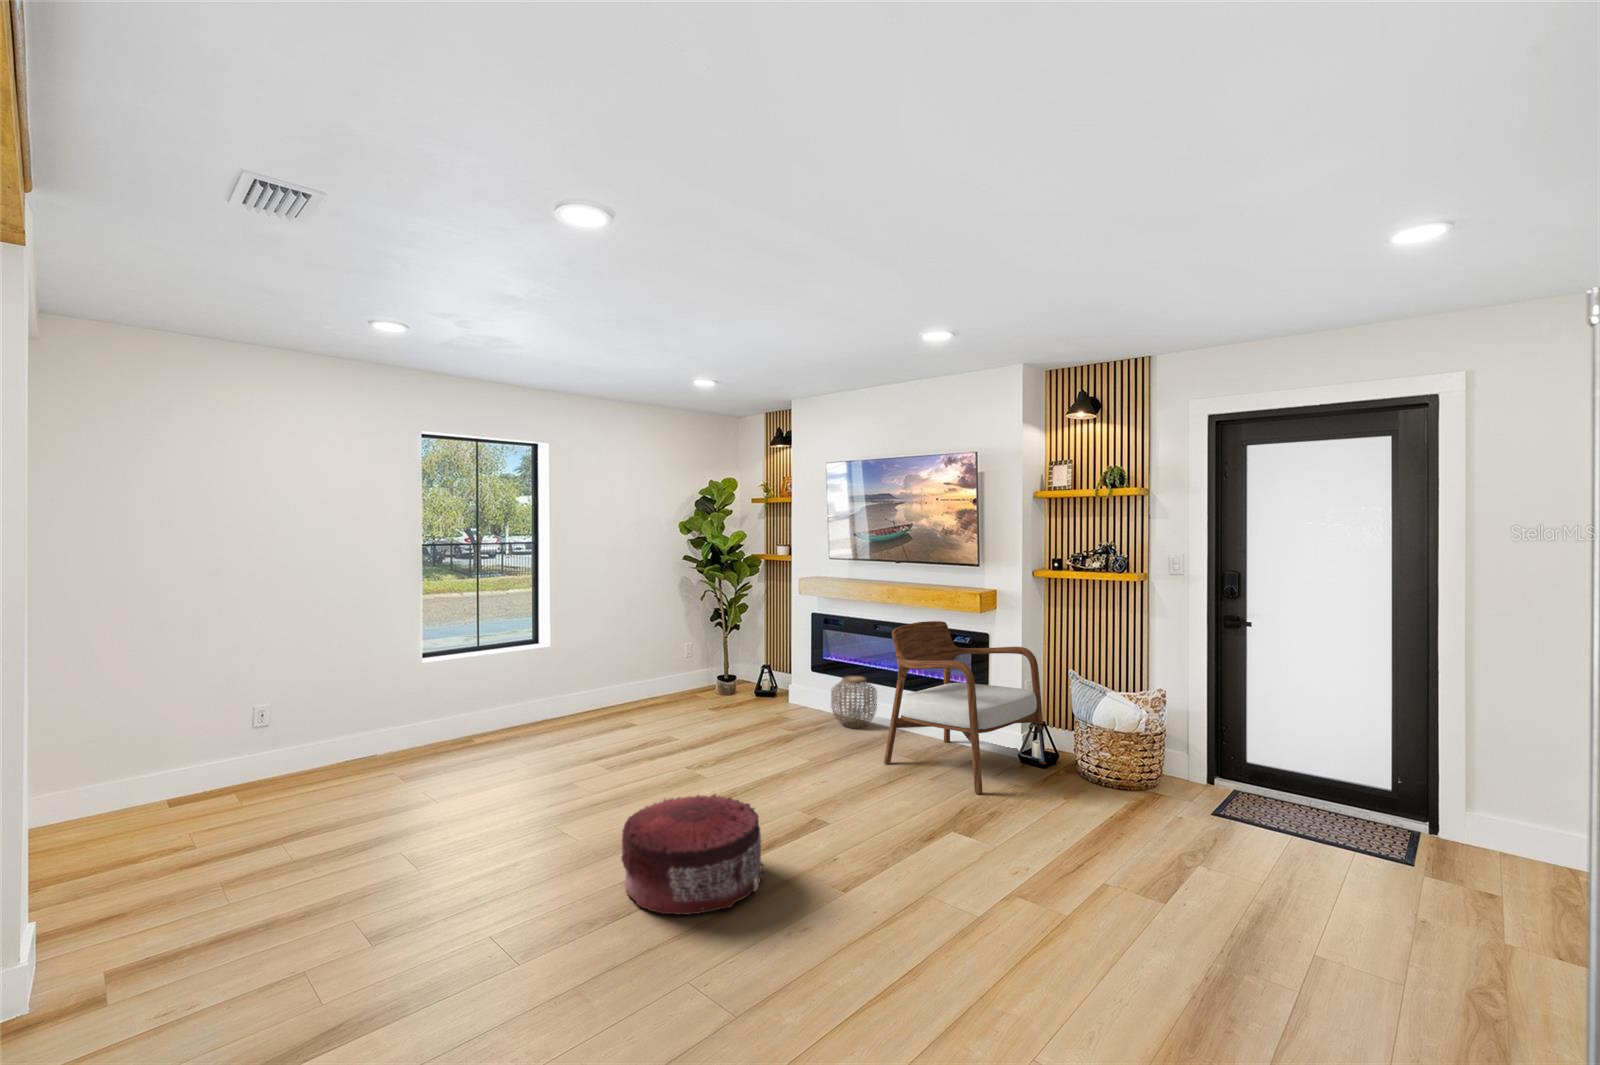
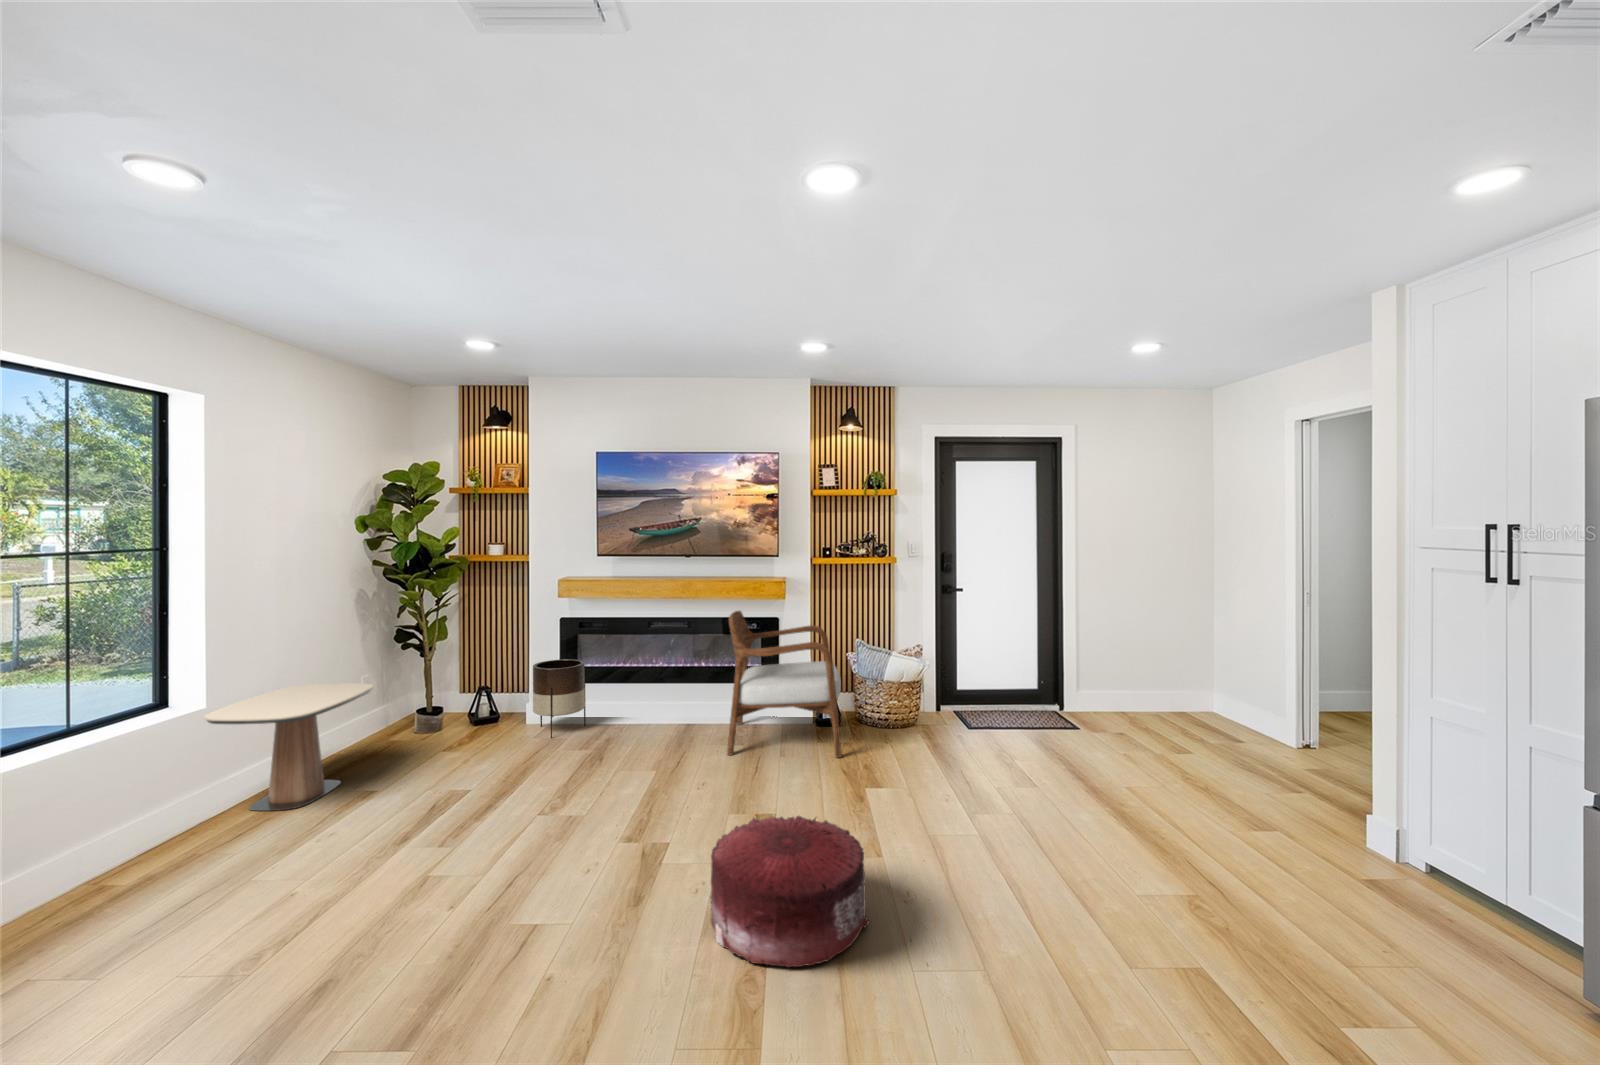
side table: none [552,642,657,722] -> present [204,683,373,811]
planter: none [779,650,824,717] -> present [533,659,586,738]
woven basket: present [831,676,877,728] -> none [611,677,660,733]

